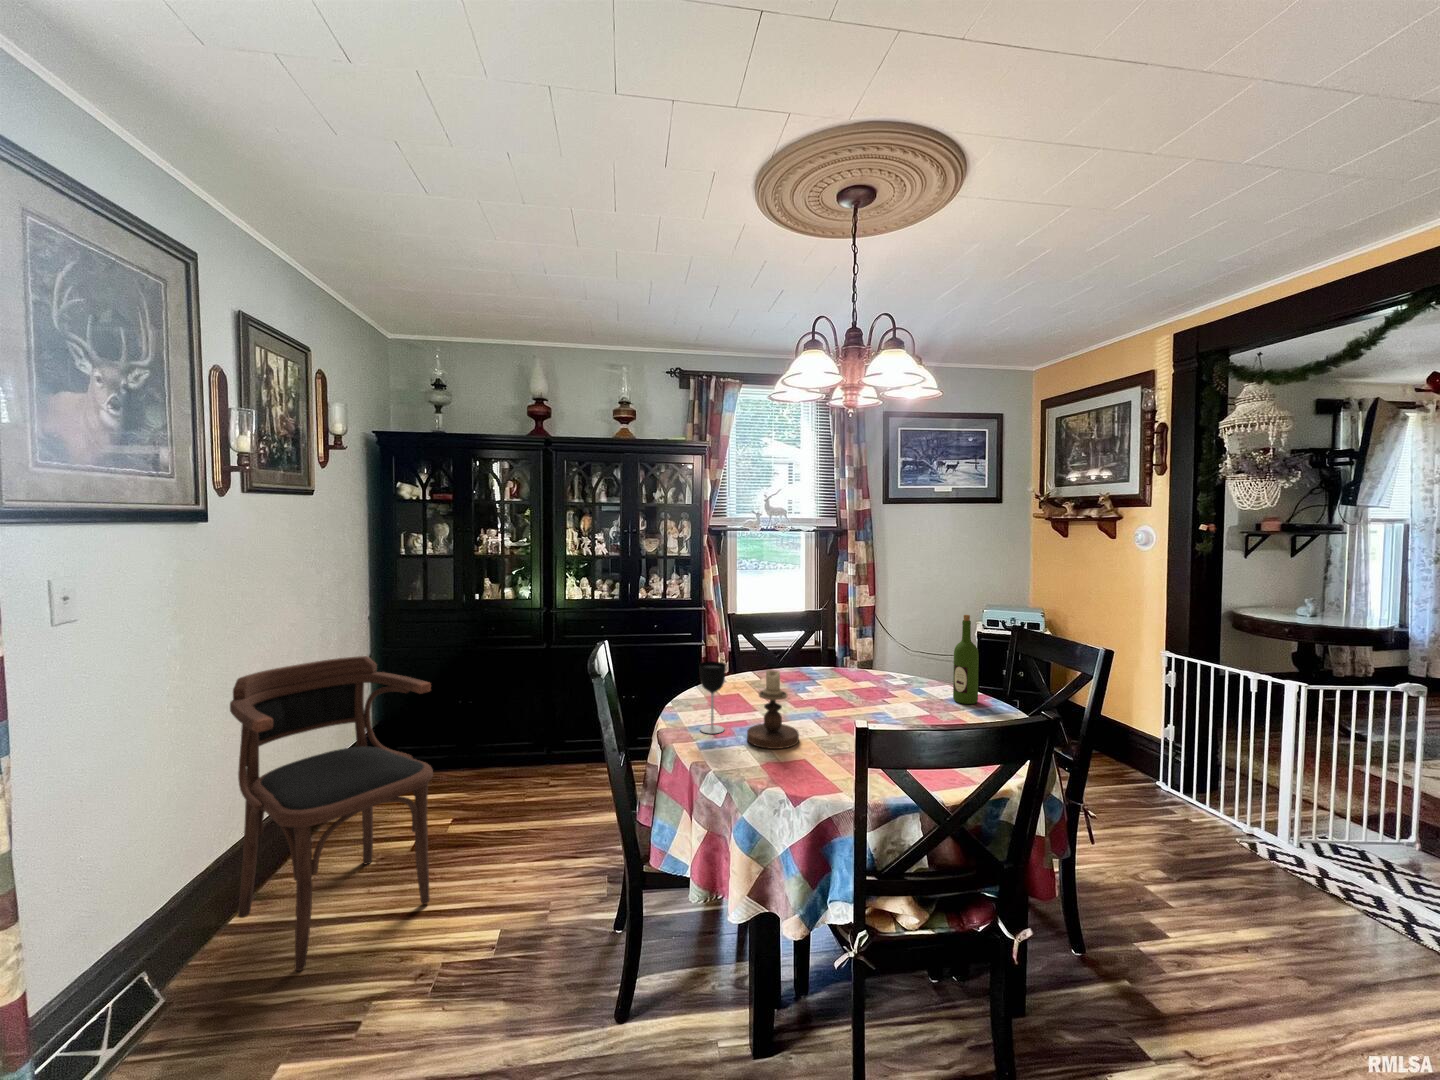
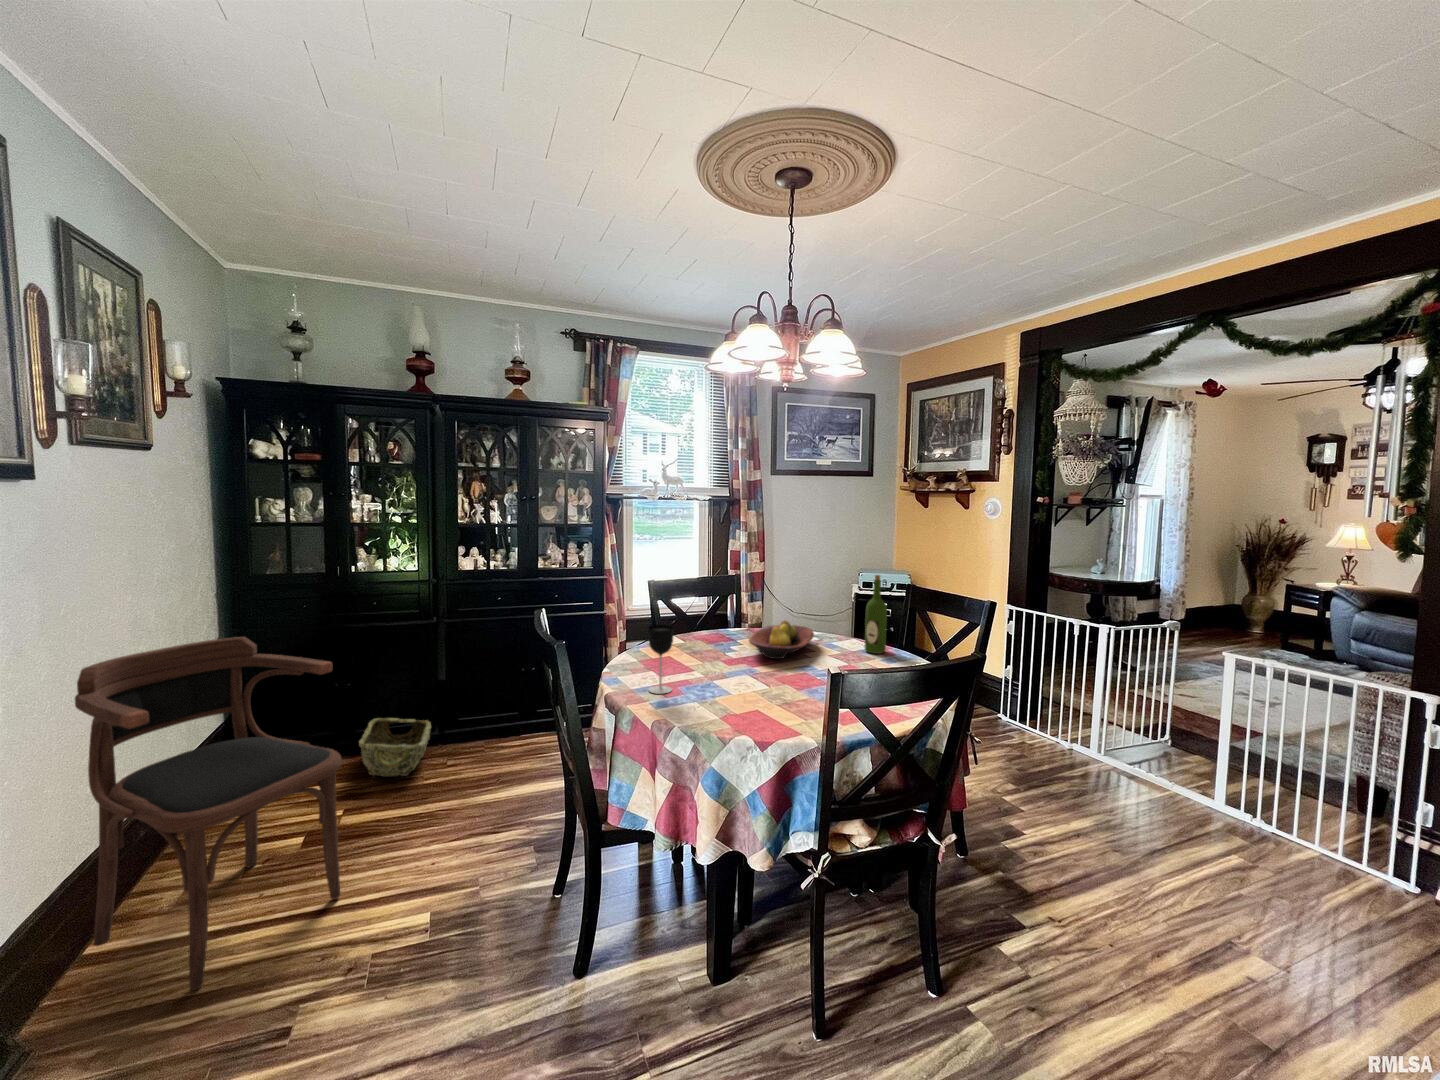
fruit bowl: none [819,661,896,704] -> present [749,620,814,659]
candlestick: present [747,670,799,749] -> none [697,630,747,703]
woven basket: none [470,736,537,793] -> present [359,718,431,776]

